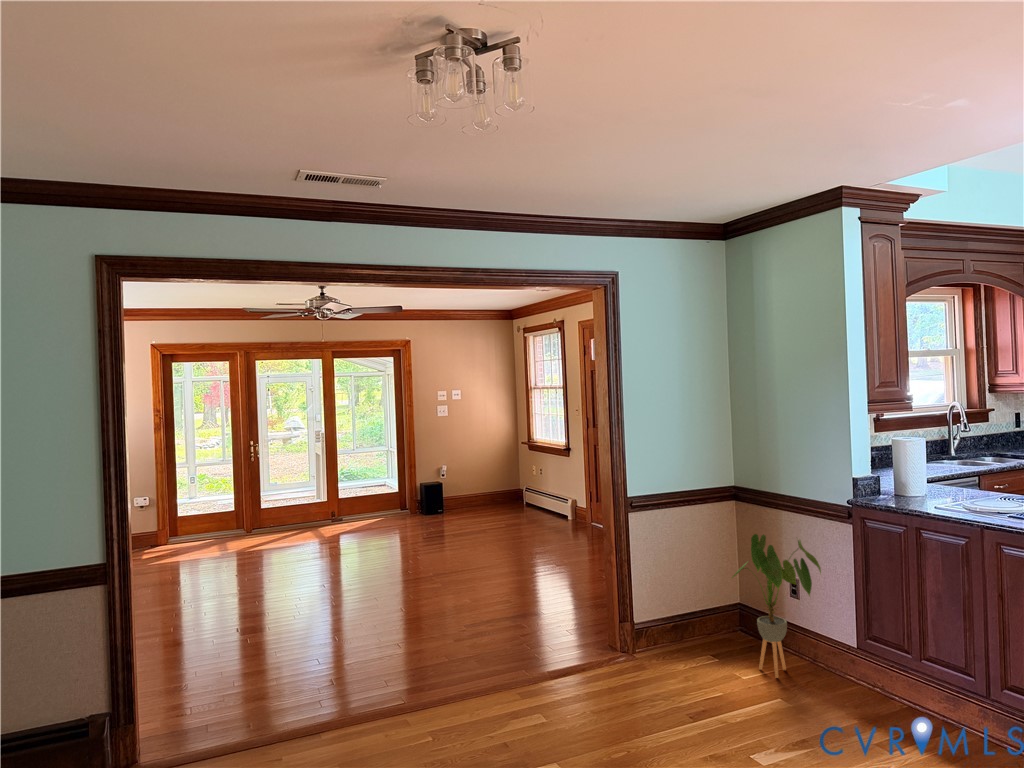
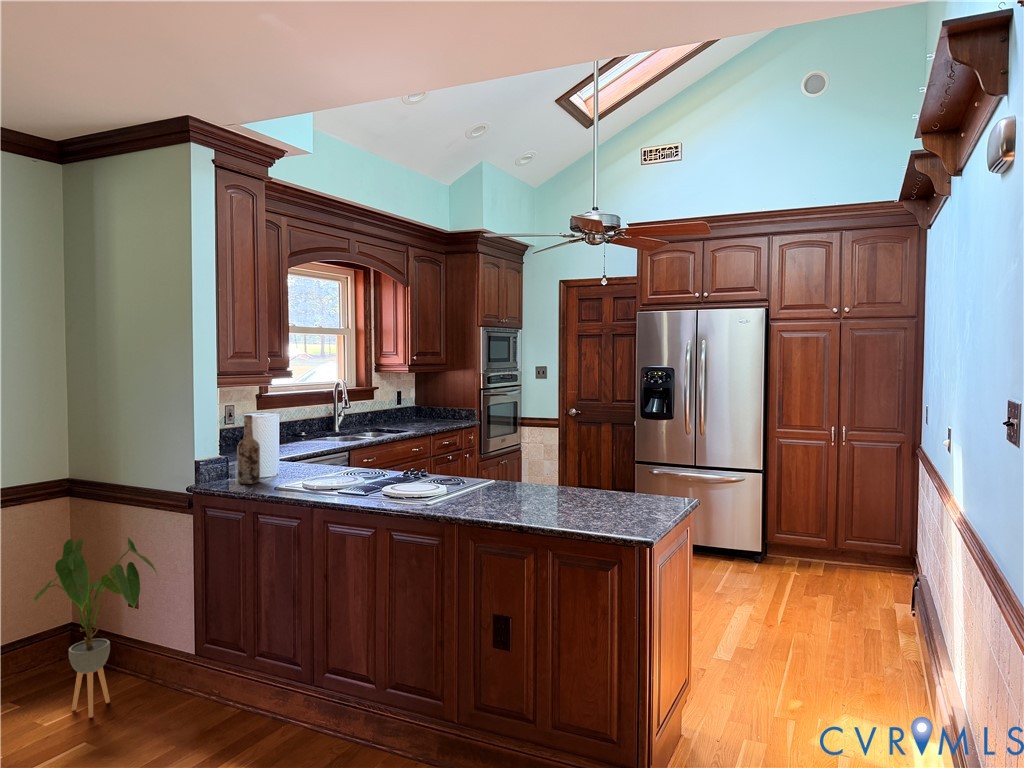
wine bottle: none [892,439,914,501] -> present [237,415,260,484]

